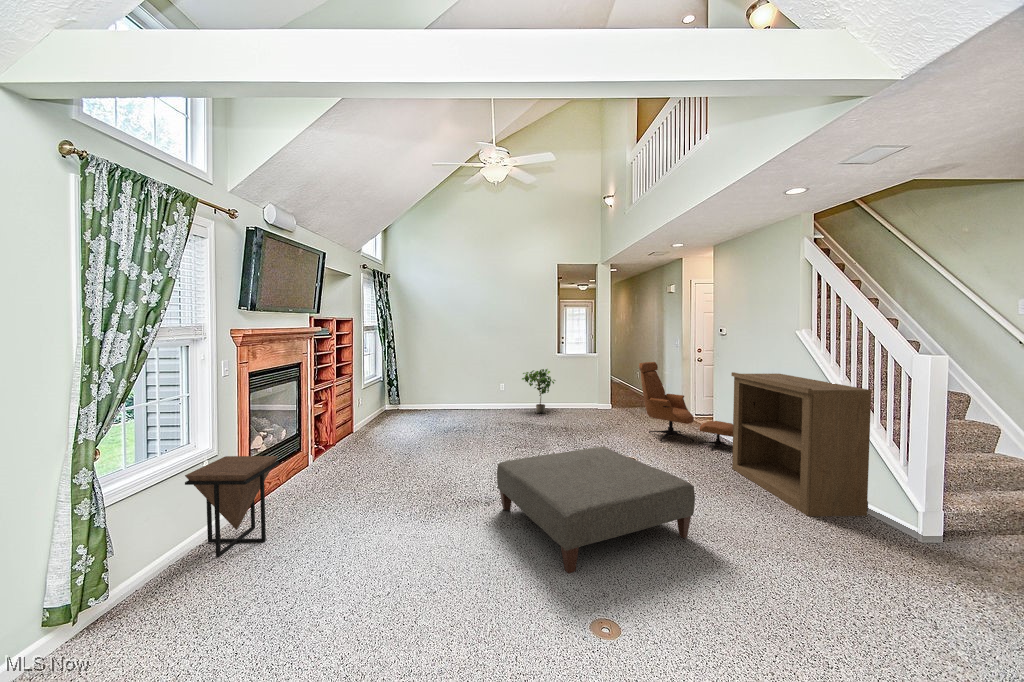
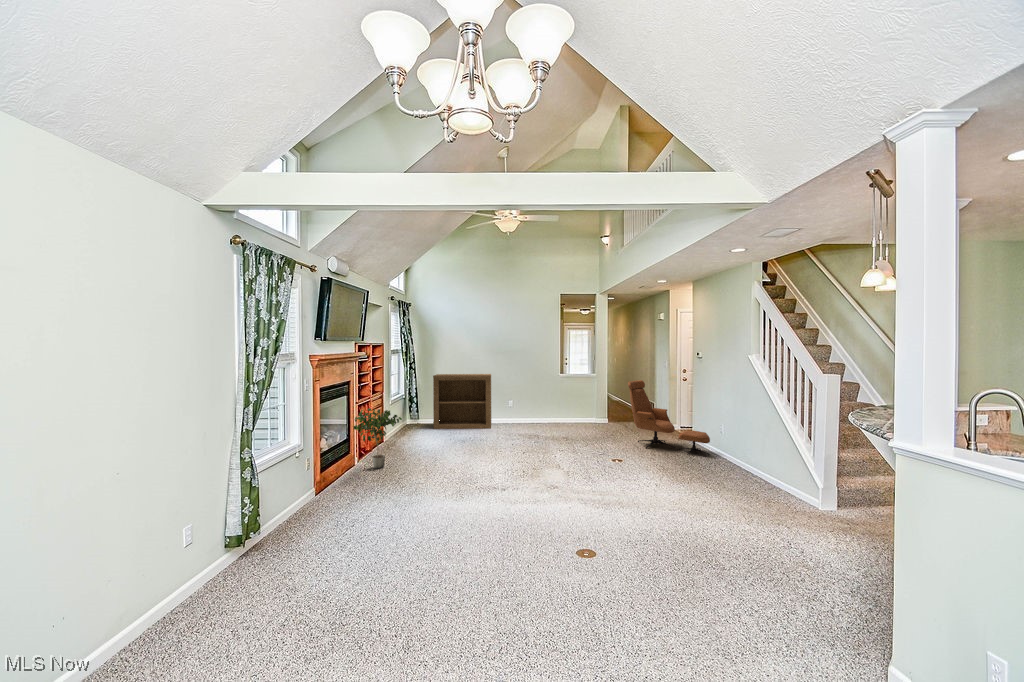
potted plant: present [522,369,555,414] -> present [354,408,402,469]
bookshelf: present [731,372,872,516] -> present [433,374,491,429]
ottoman: present [497,447,695,573] -> none [509,447,654,527]
side table: present [185,456,279,557] -> none [291,450,349,519]

